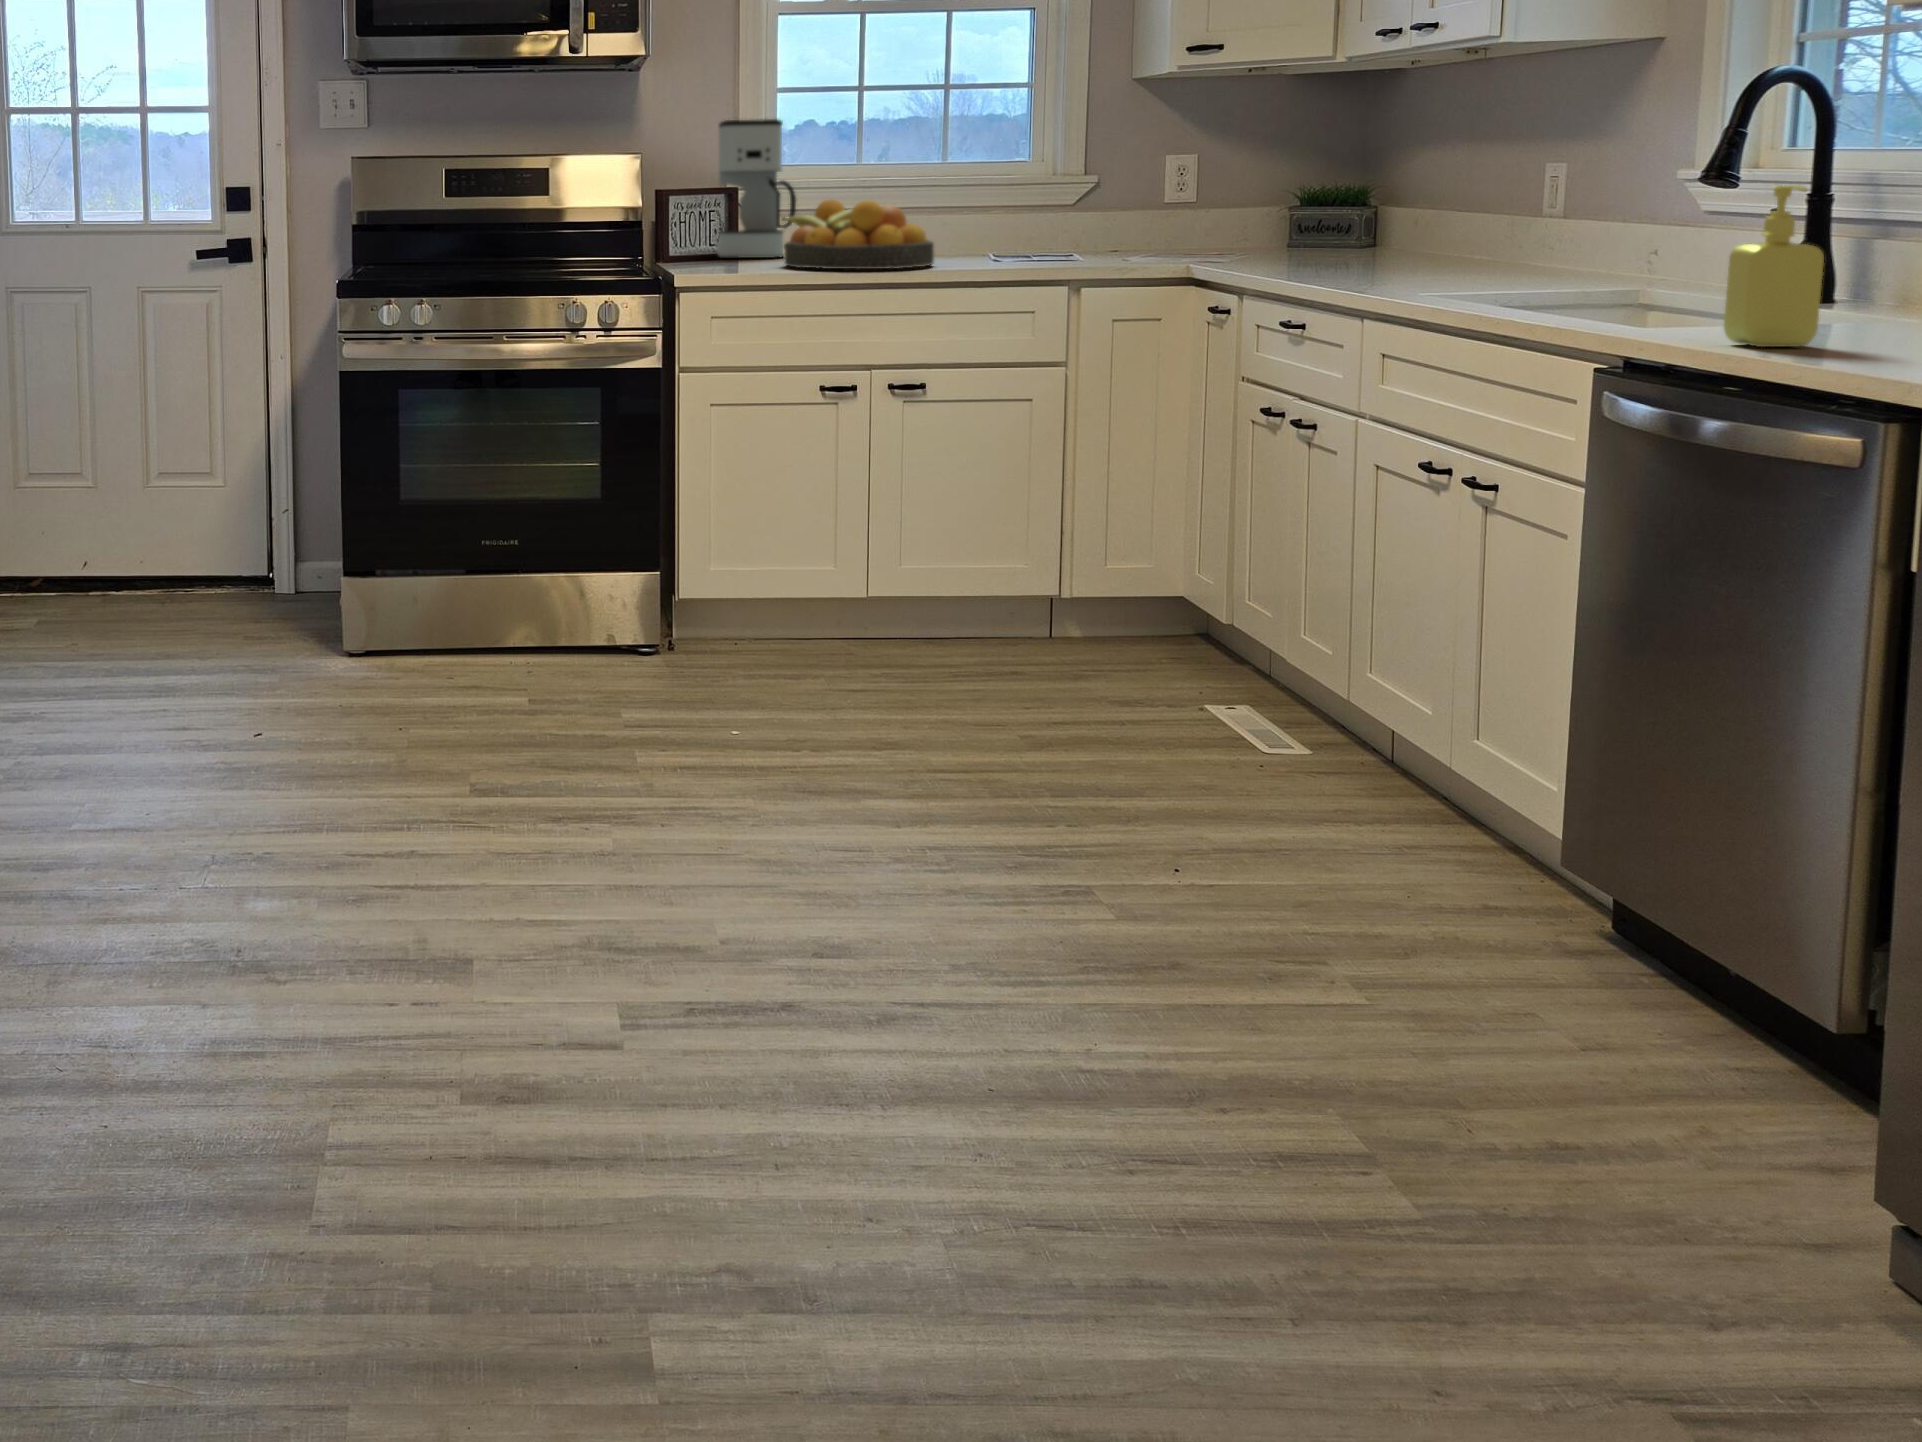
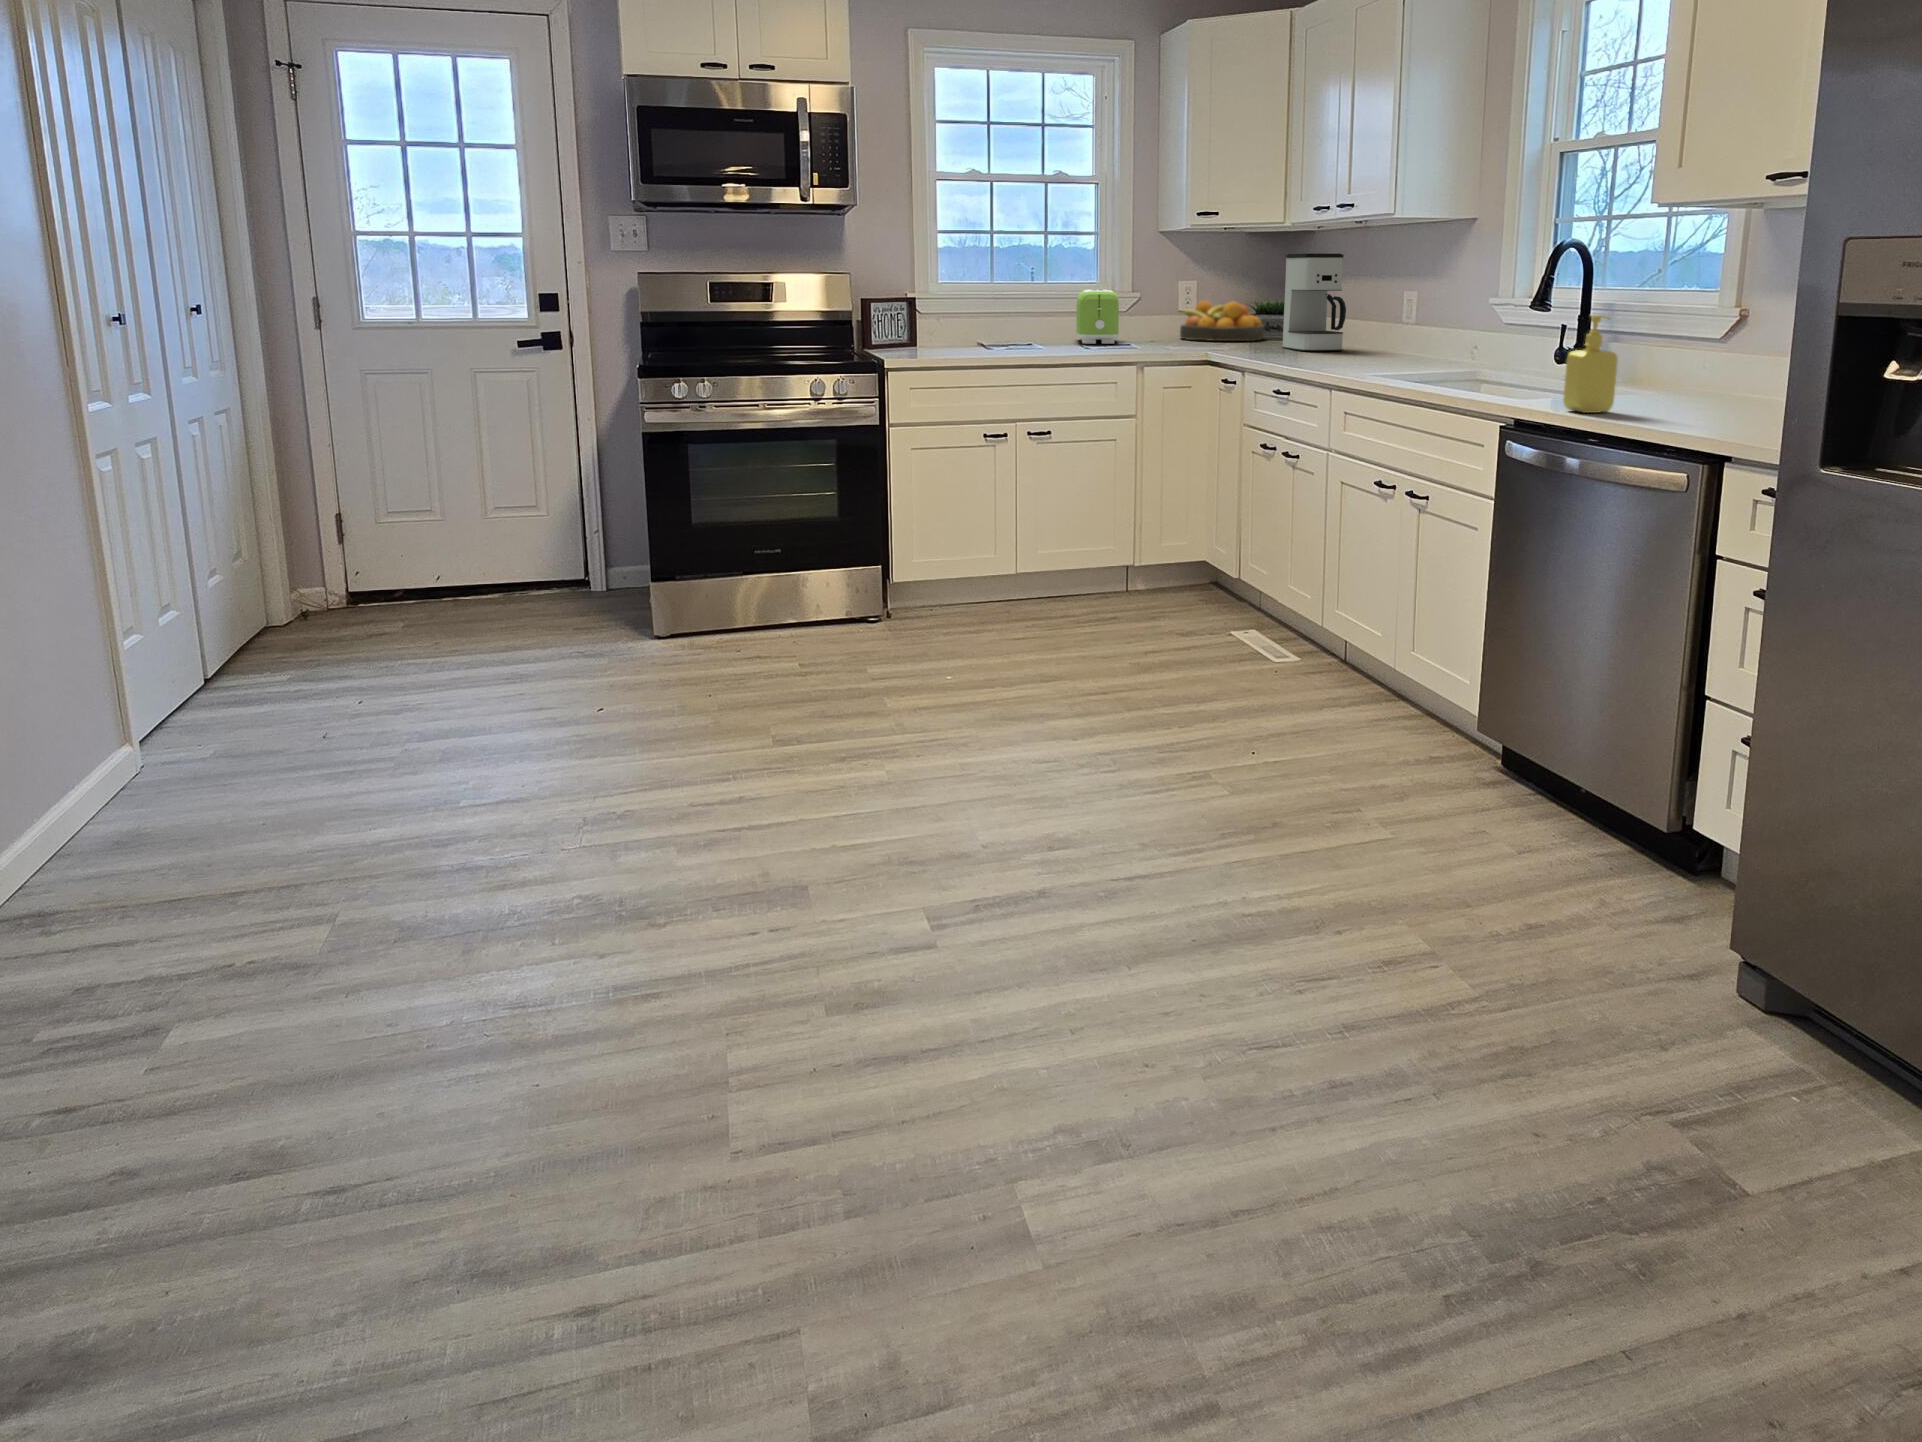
coffee maker: present [717,119,796,258] -> present [1282,253,1346,351]
toaster: none [987,172,1054,254] -> present [1076,290,1119,344]
fruit bowl: present [782,199,934,269] -> present [1180,301,1264,341]

